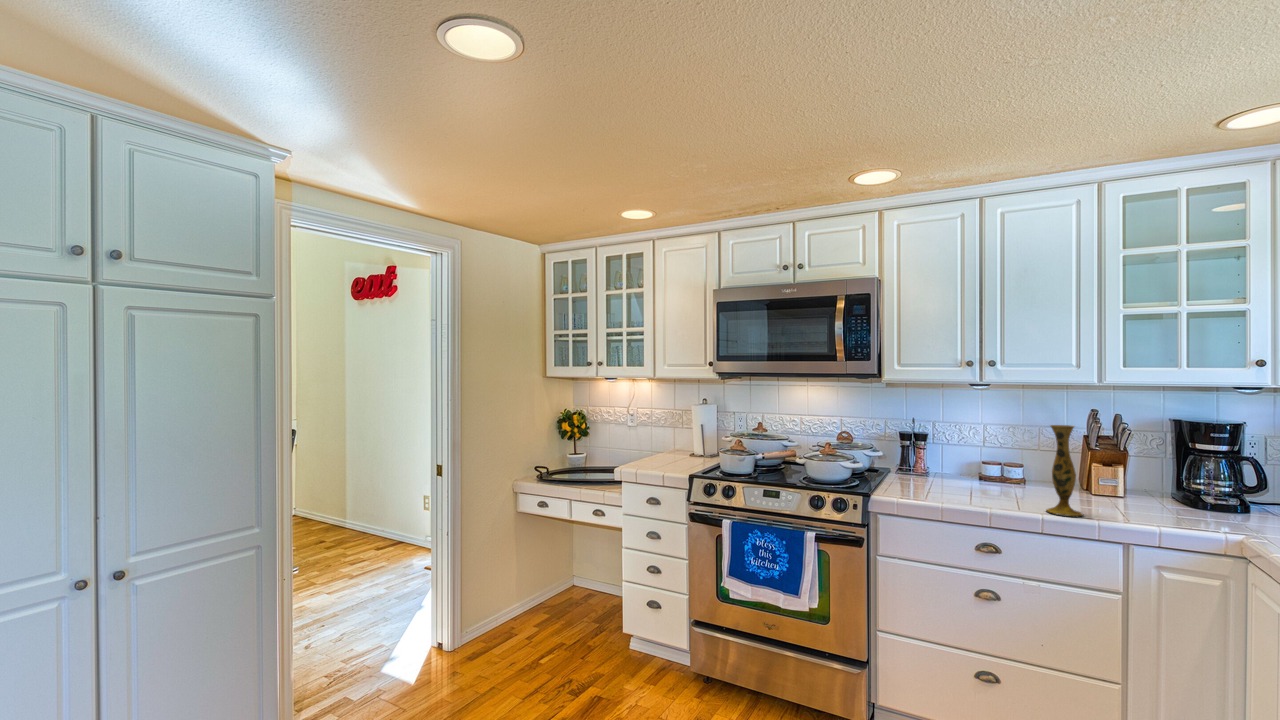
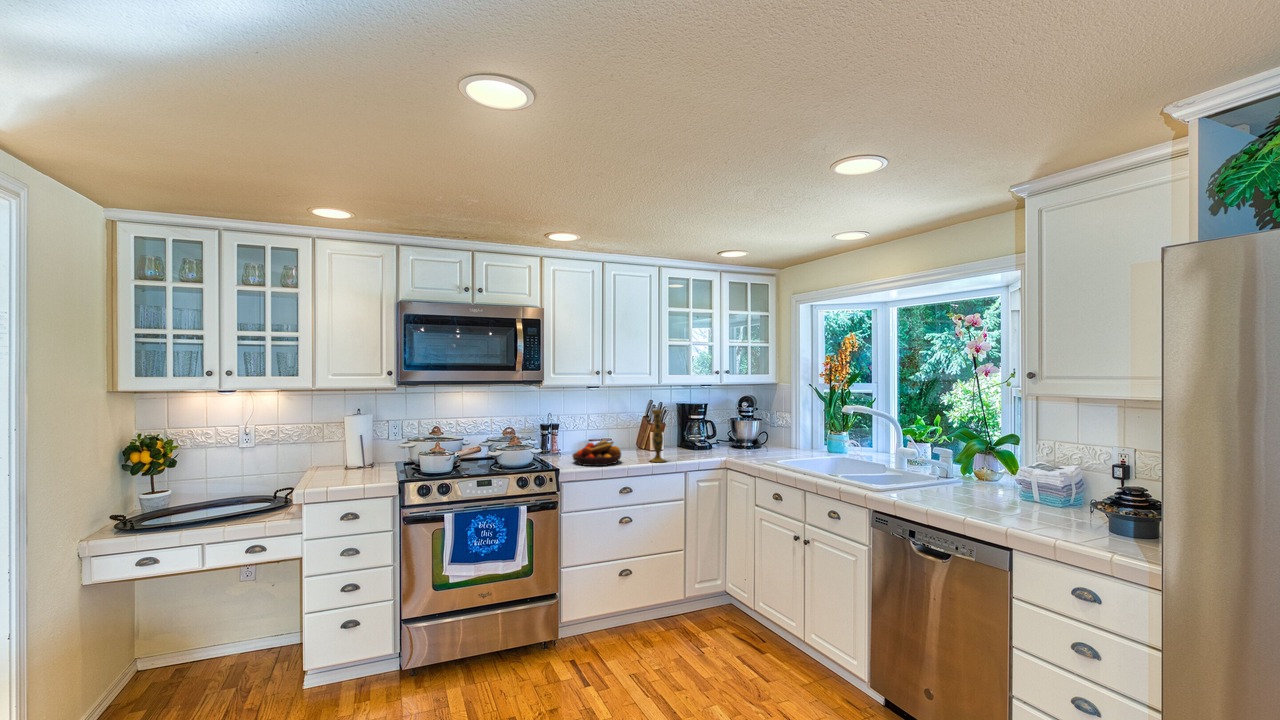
fruit bowl: none [910,465,993,503] -> present [572,440,621,466]

